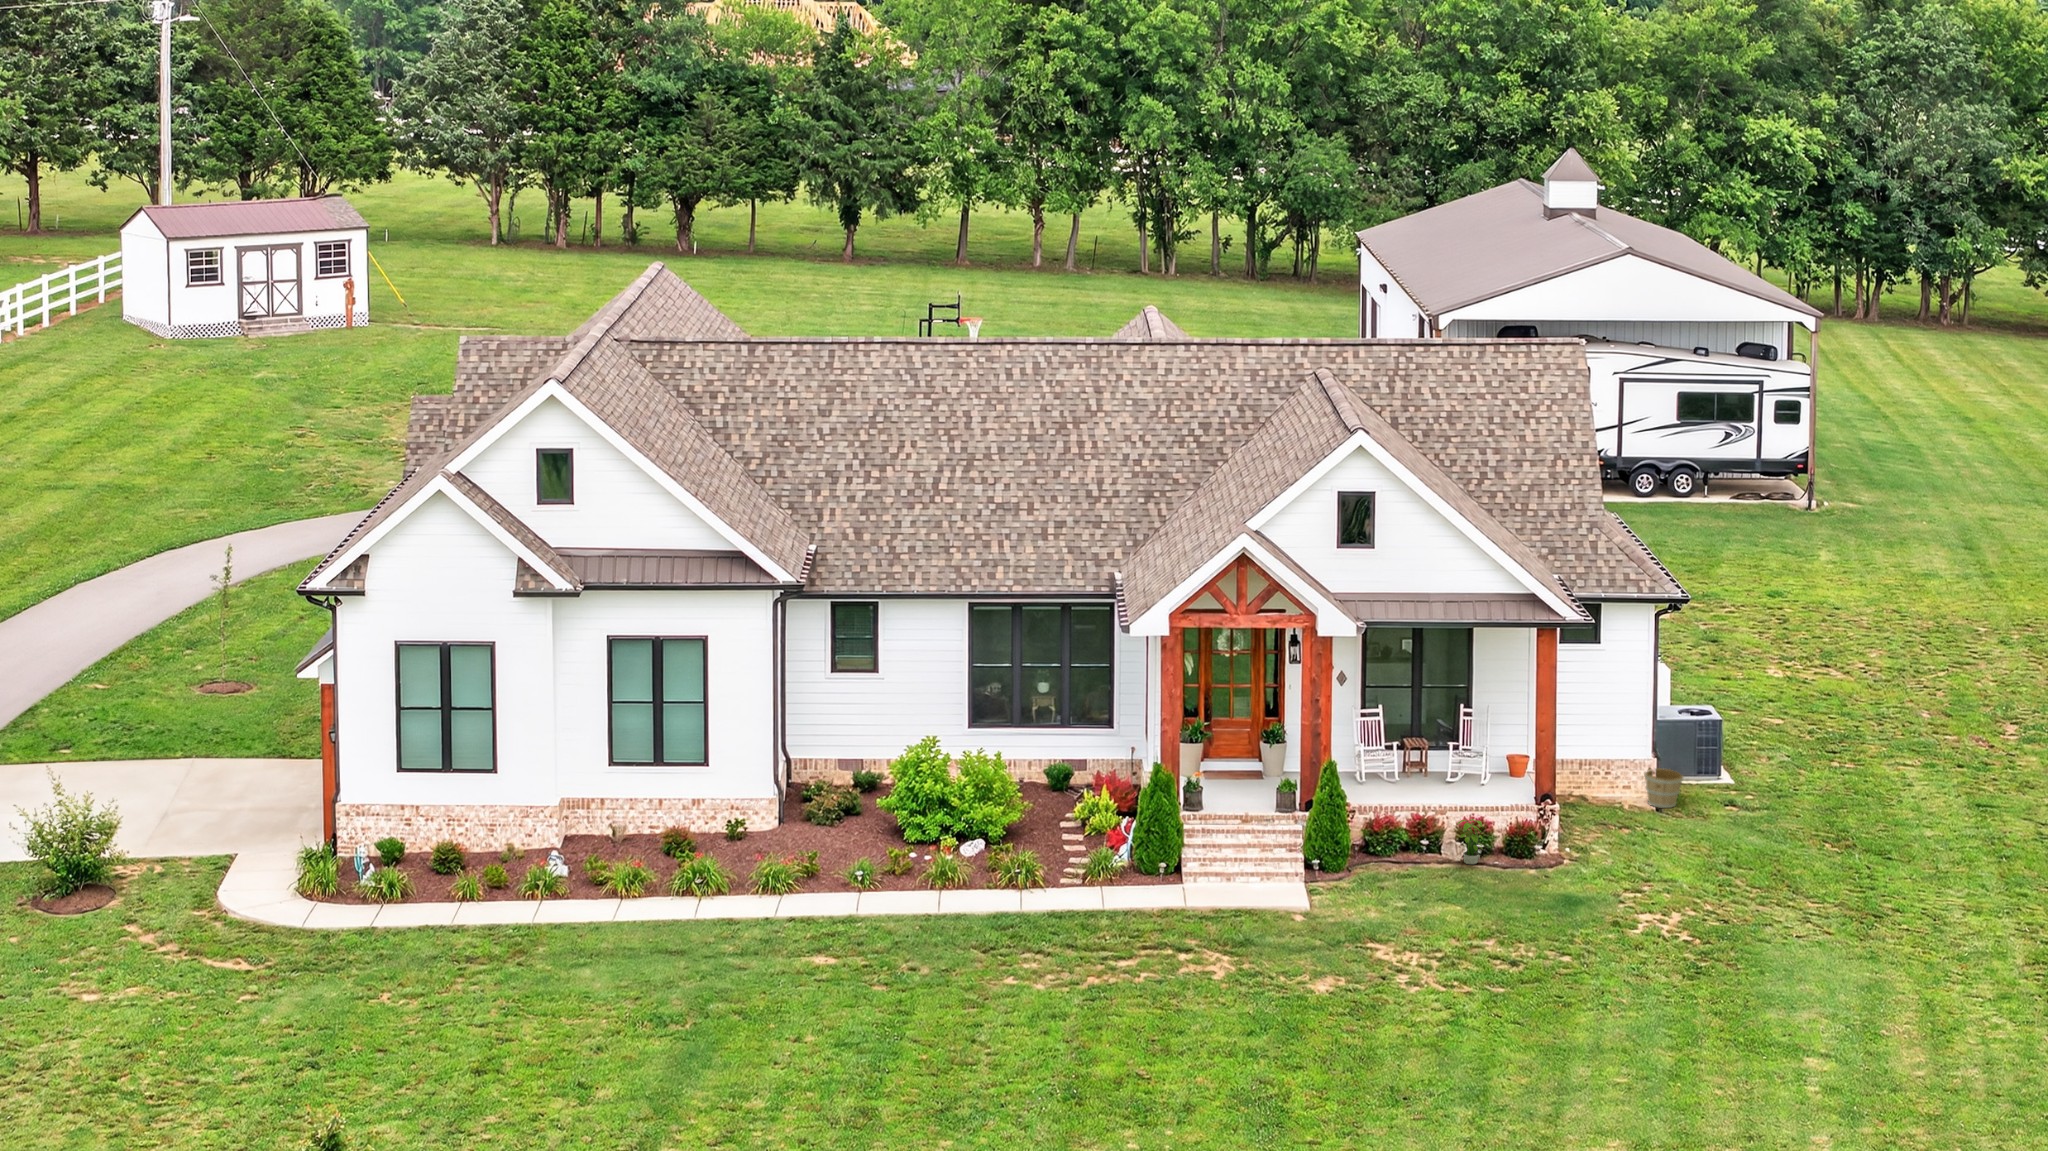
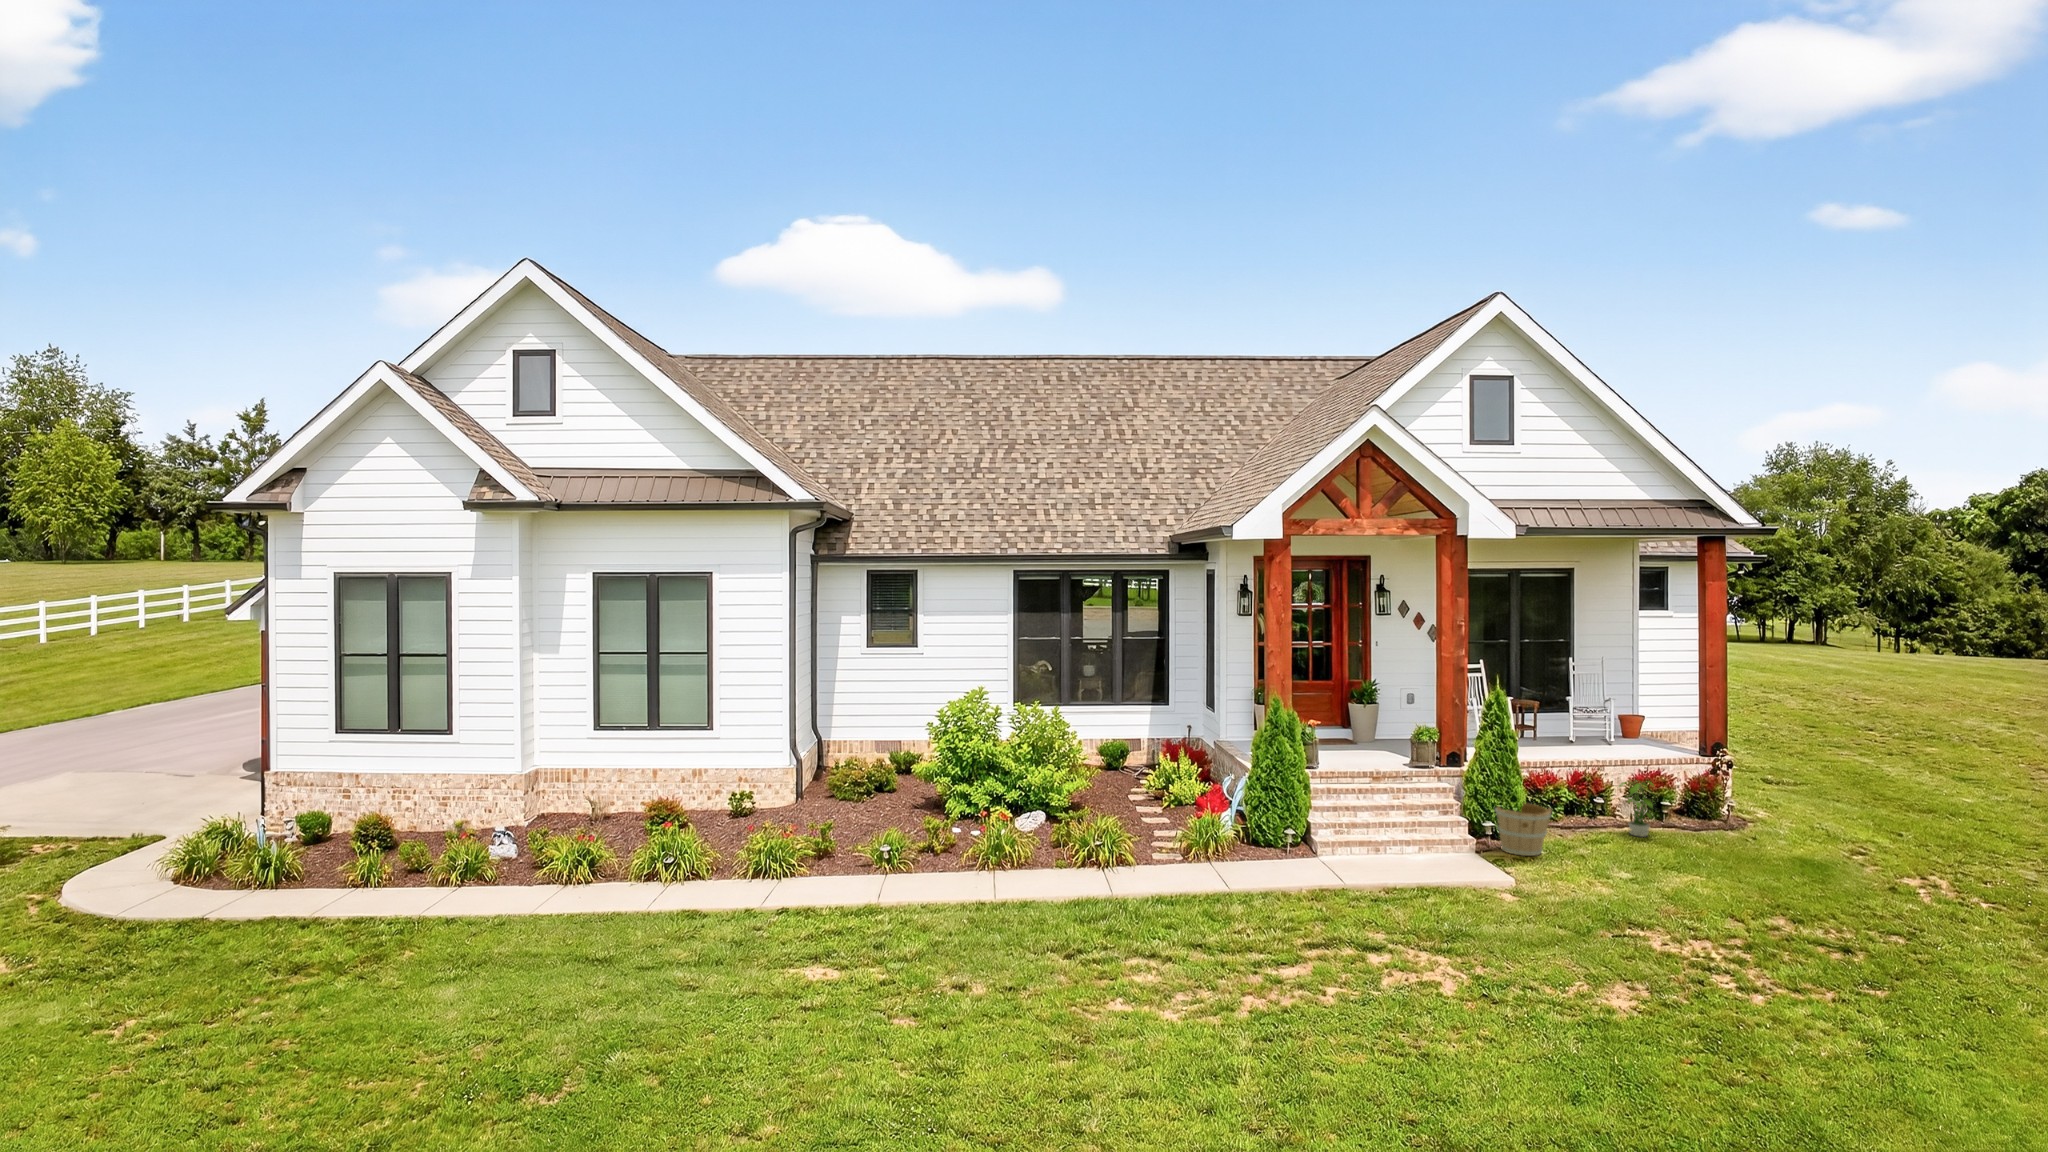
wooden bucket: present [1644,768,1683,808] -> present [1495,803,1552,856]

